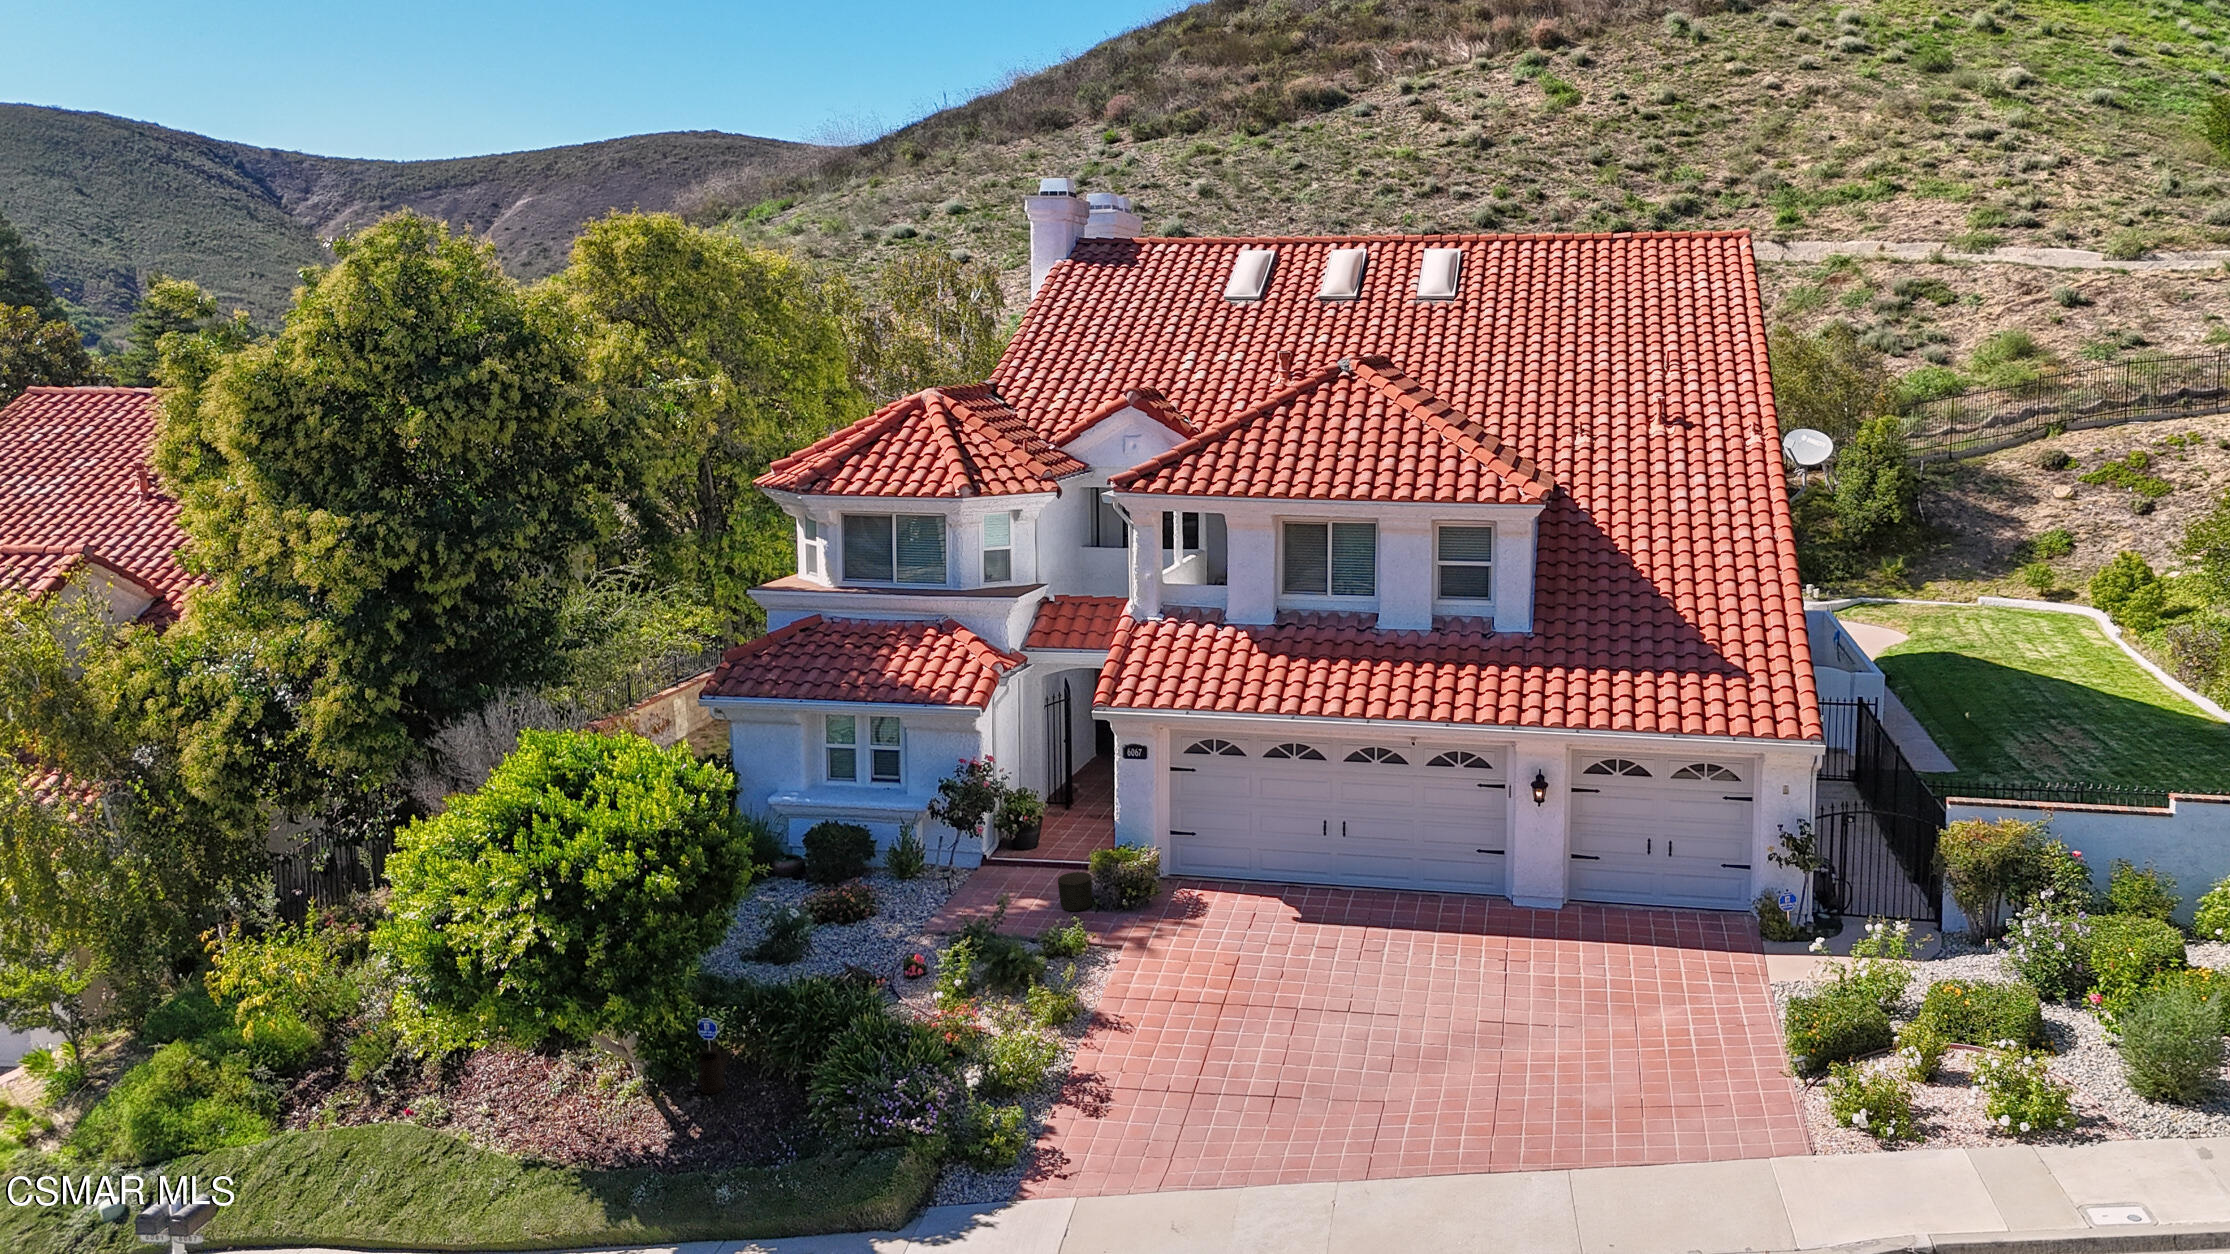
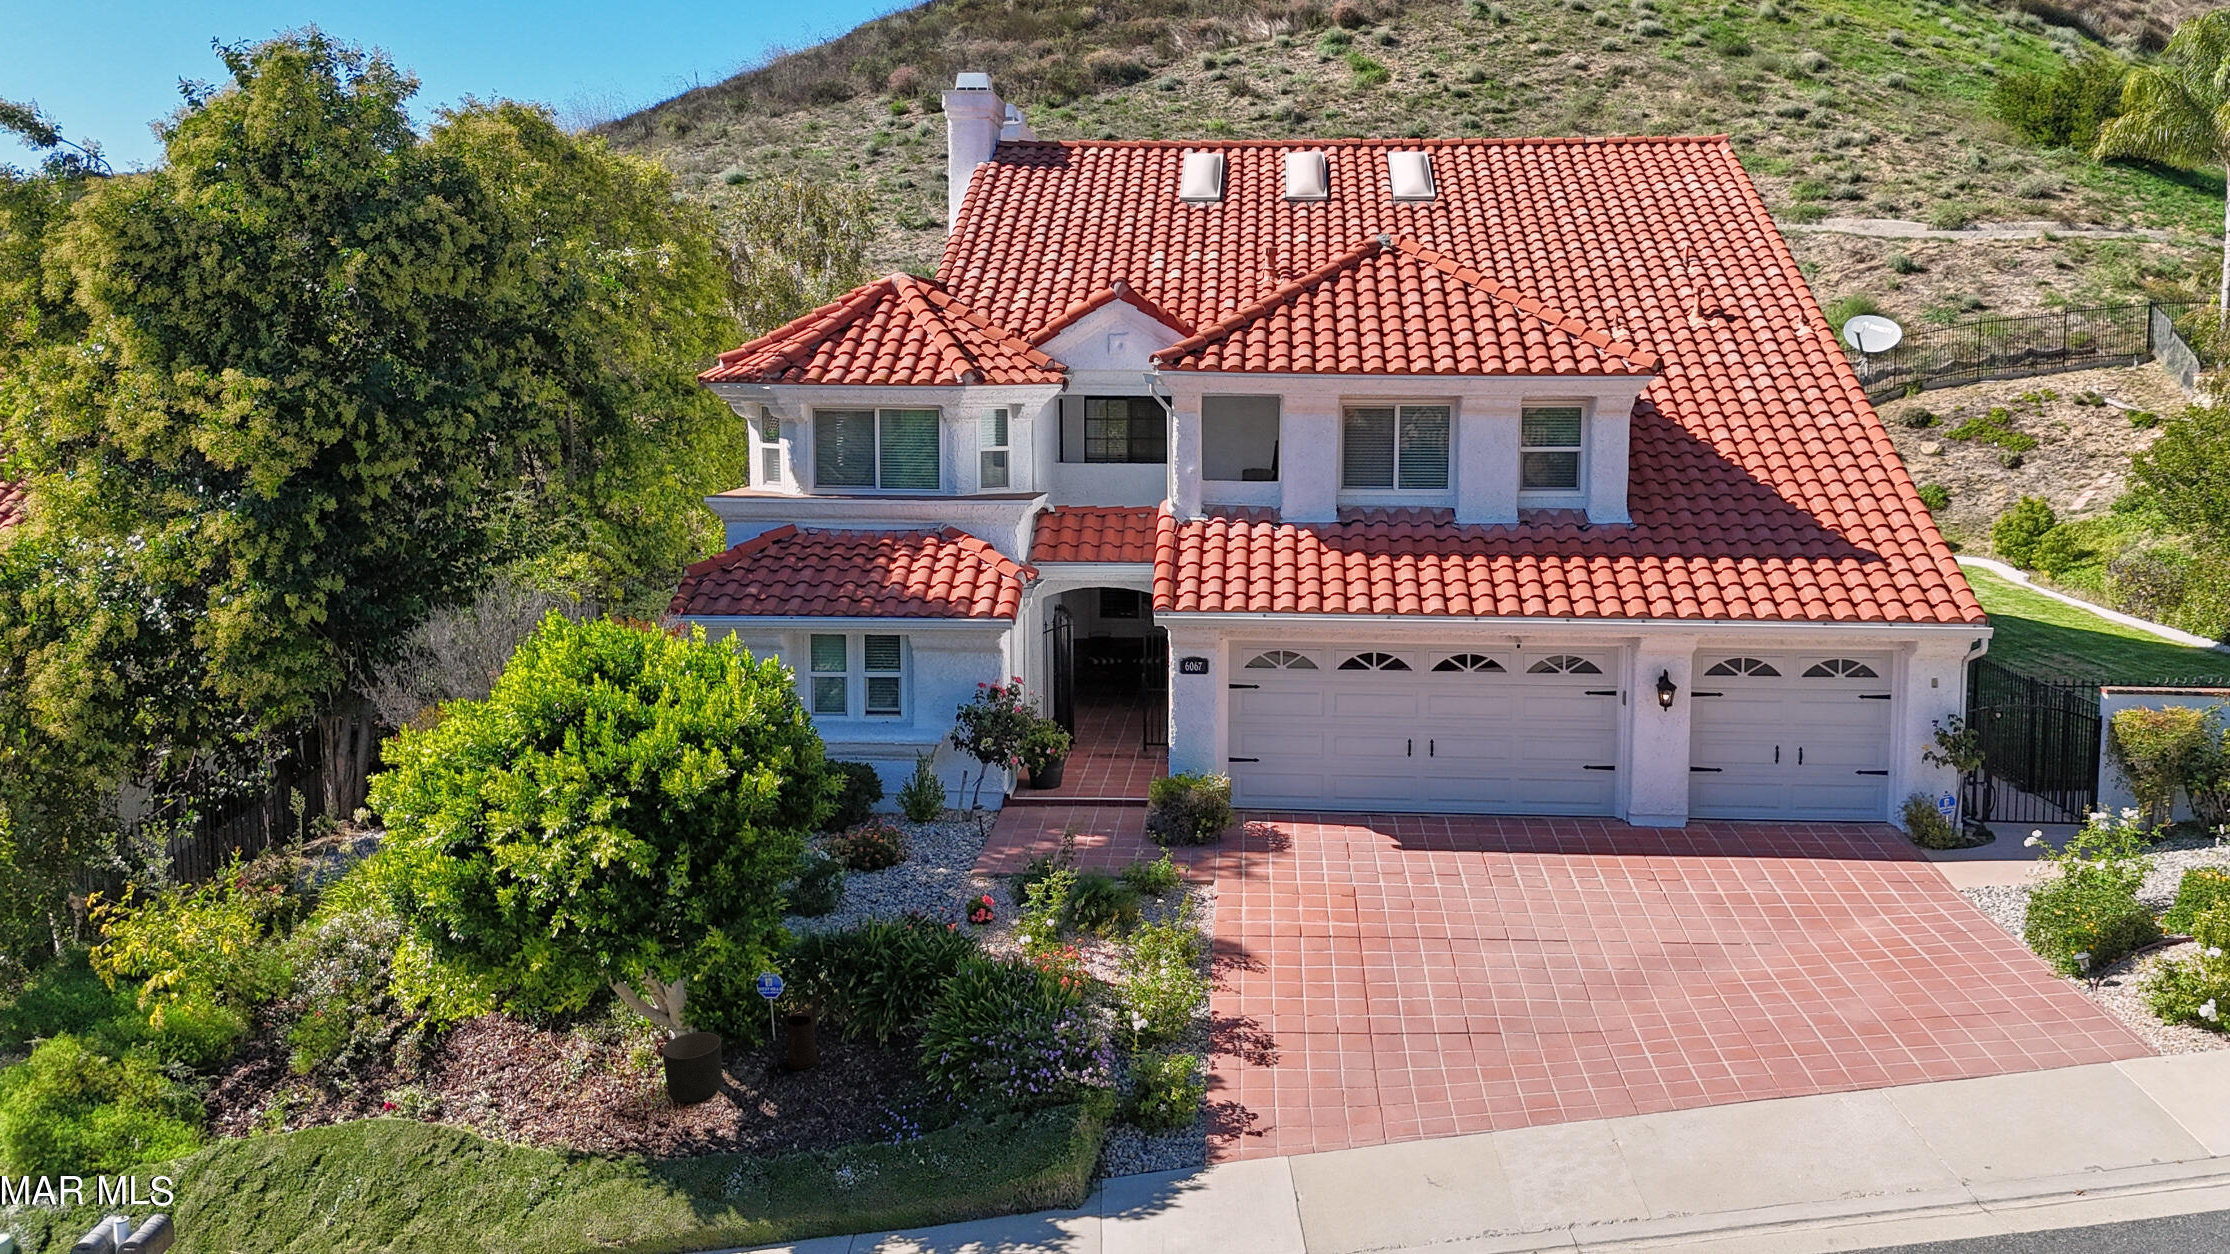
planter: present [1058,872,1092,911] -> present [662,1032,722,1102]

